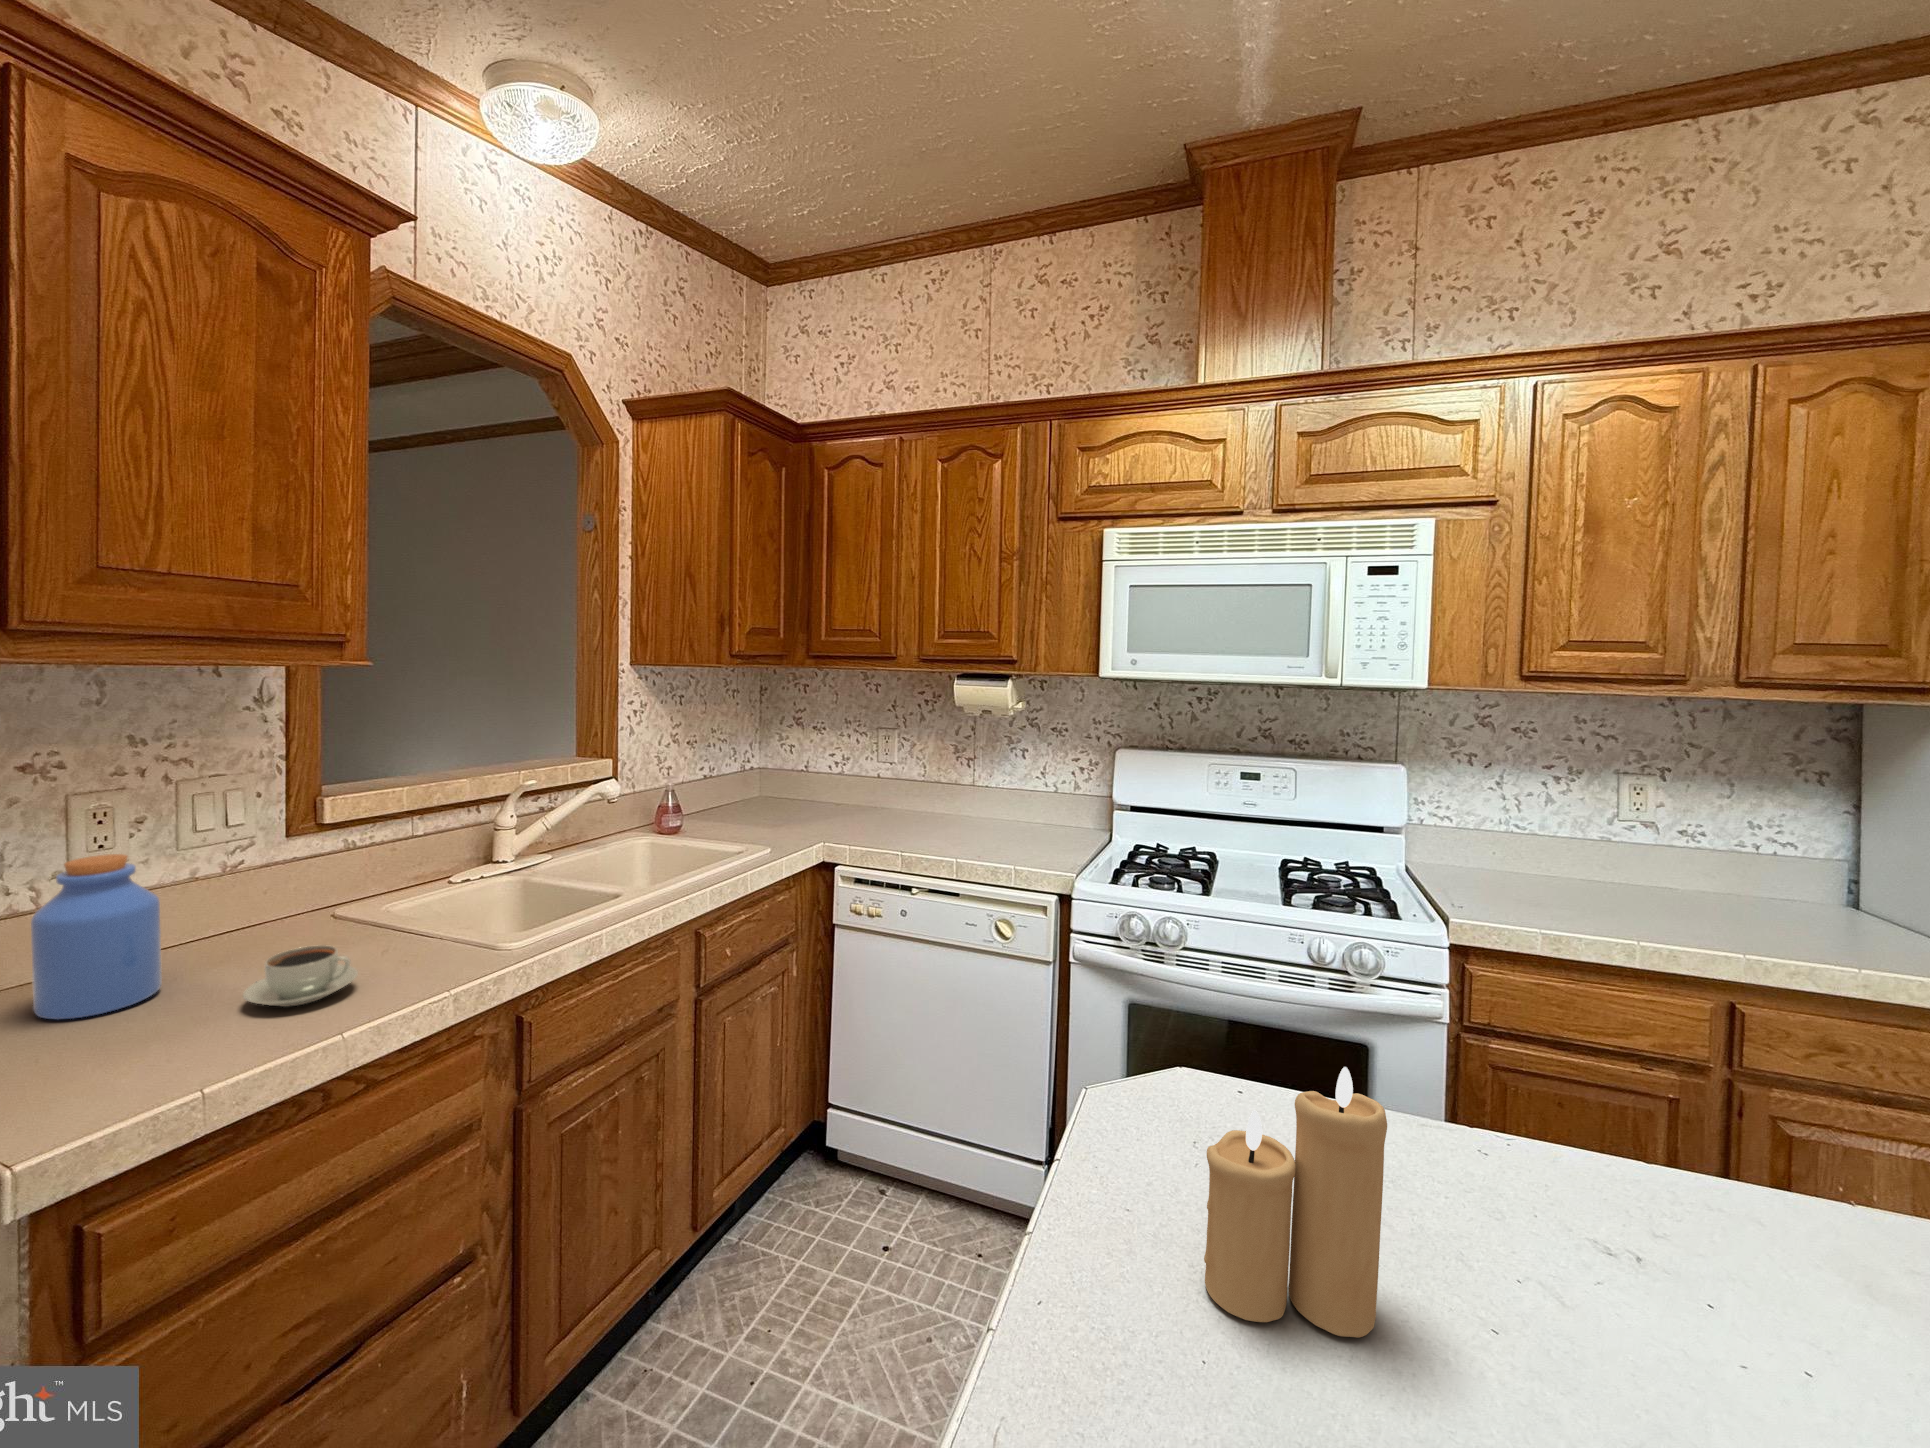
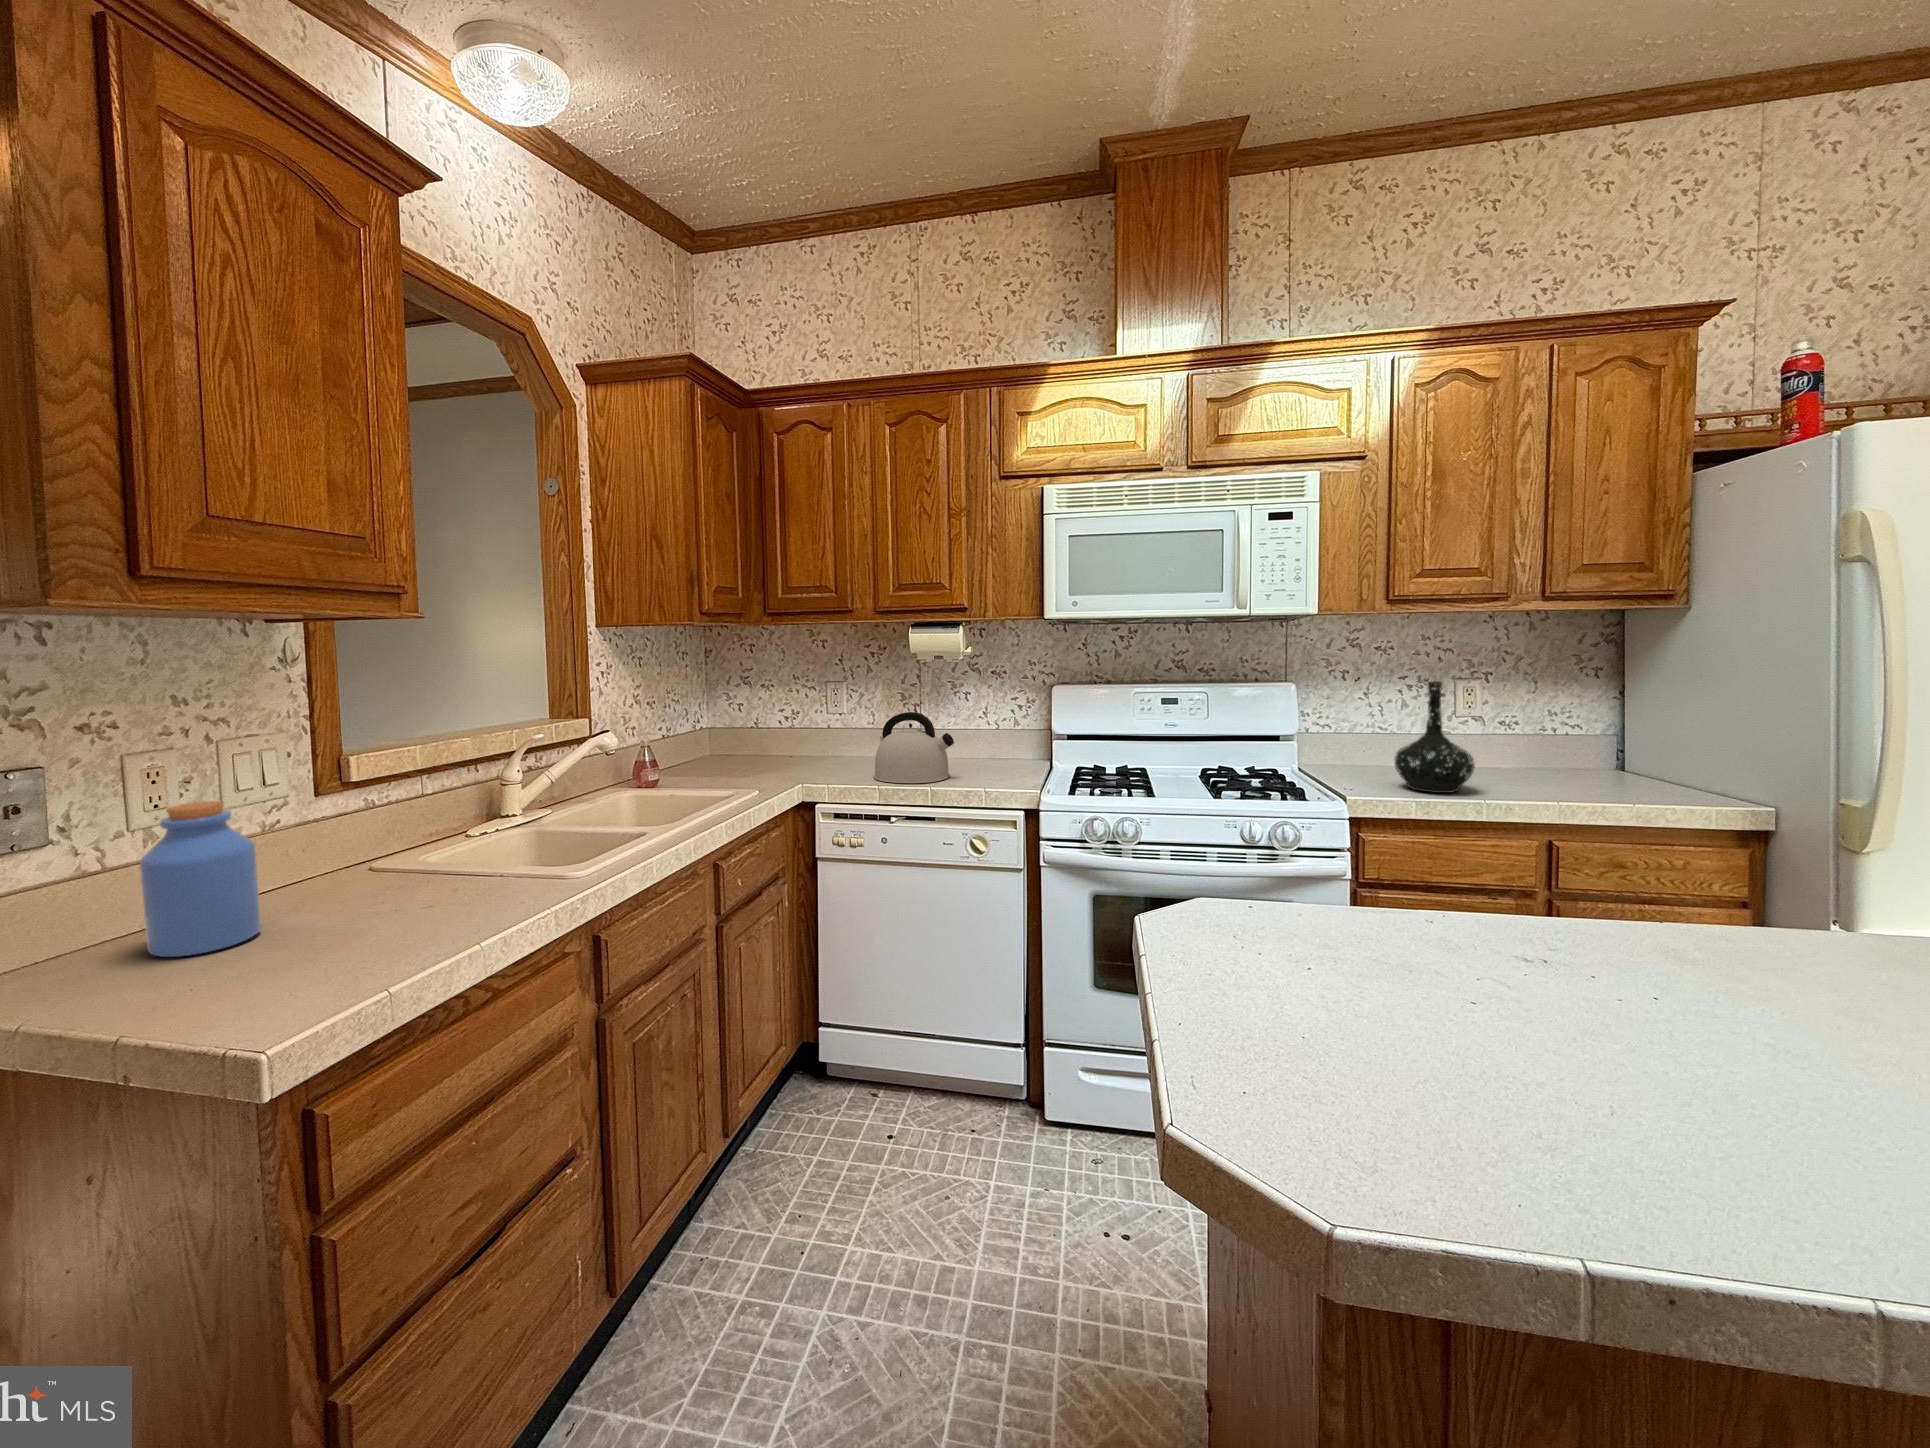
kettle: none [905,770,992,850] -> present [874,712,954,783]
bottle: none [1520,780,1630,924] -> present [1394,681,1475,793]
coffee cup: present [243,945,358,1007] -> none [359,875,459,929]
candle: present [1204,1067,1387,1338] -> none [1274,822,1393,995]

